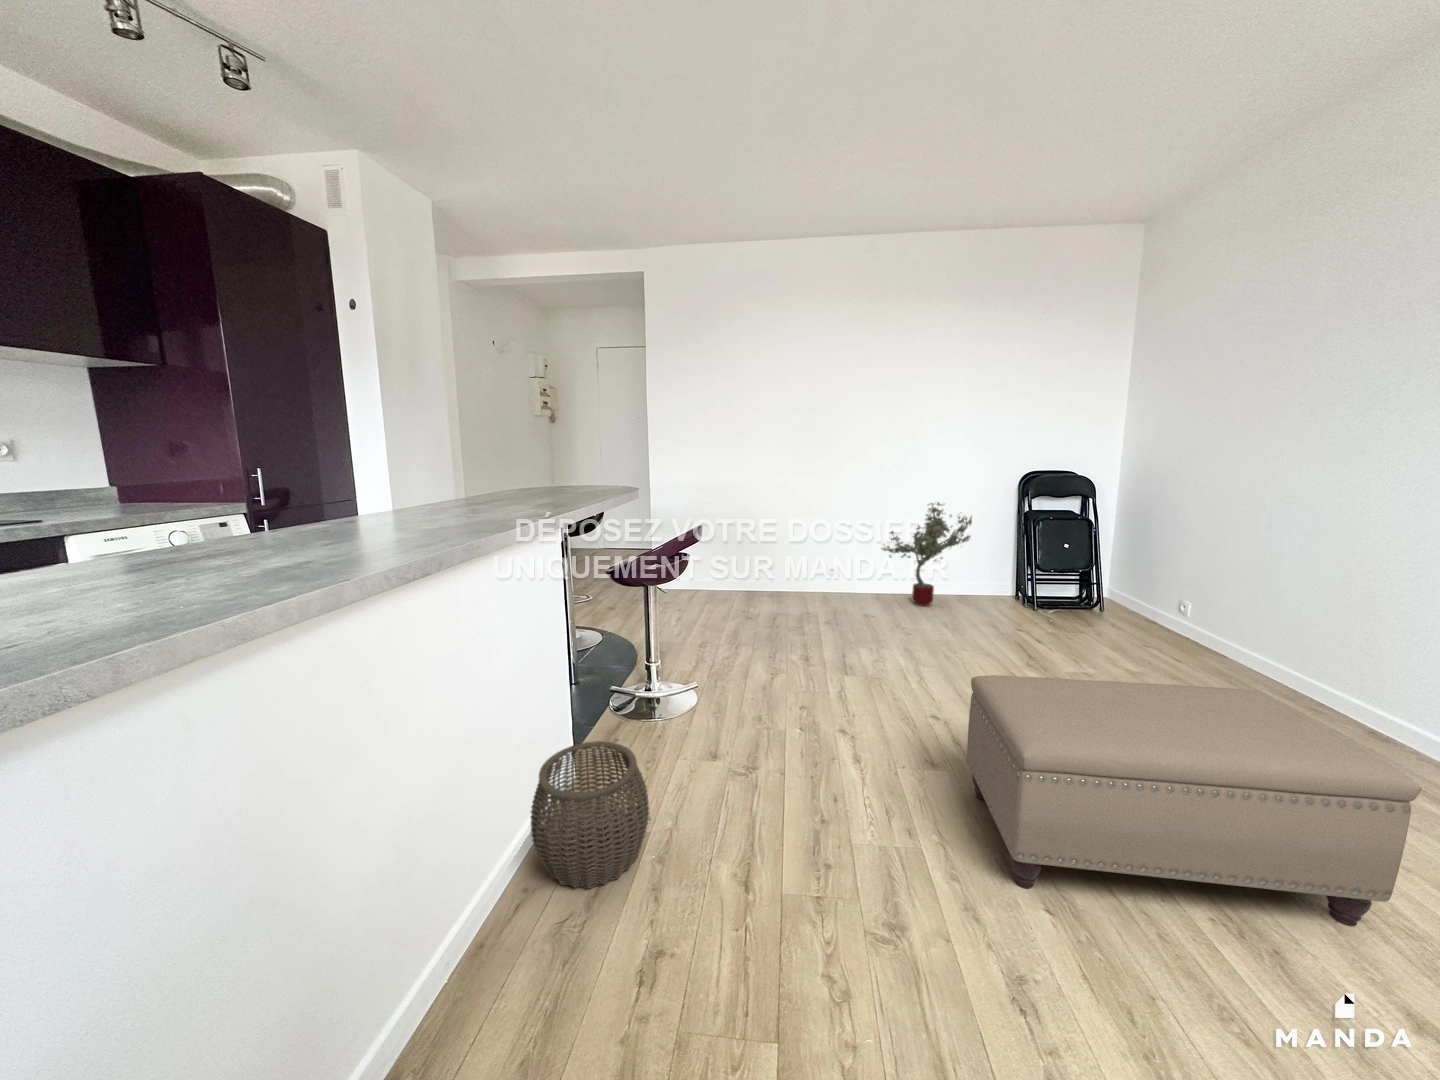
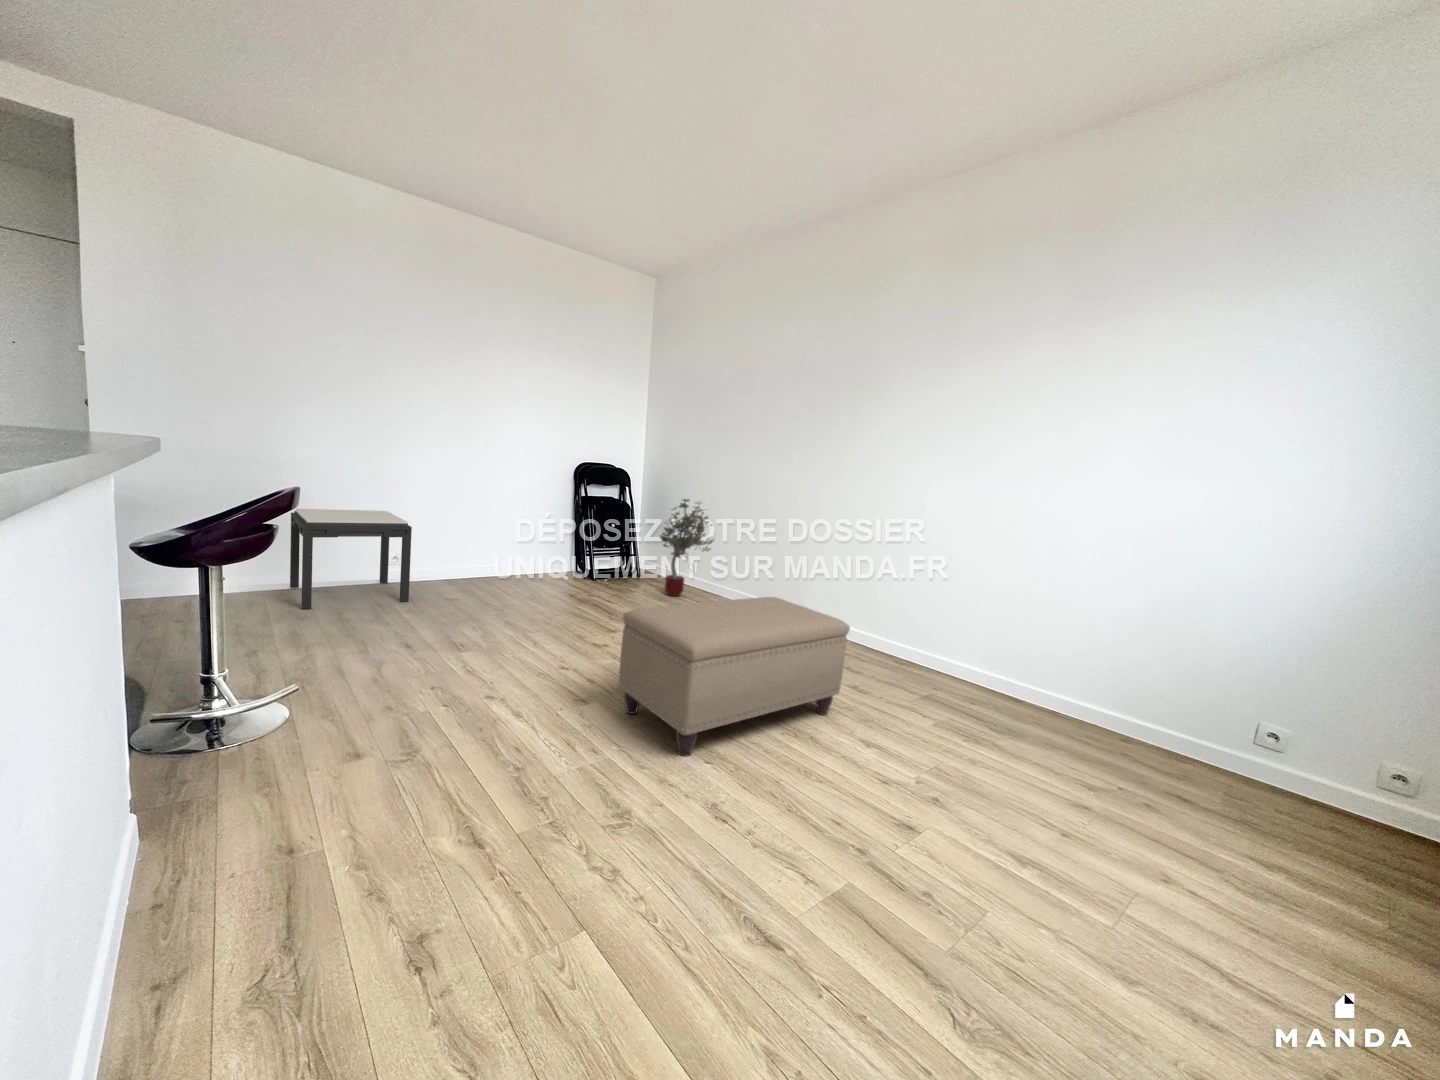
potted tree: present [882,502,972,606] -> present [660,499,714,596]
side table: none [756,532,834,615] -> present [290,509,412,609]
woven basket: present [530,741,649,888] -> none [127,749,341,959]

